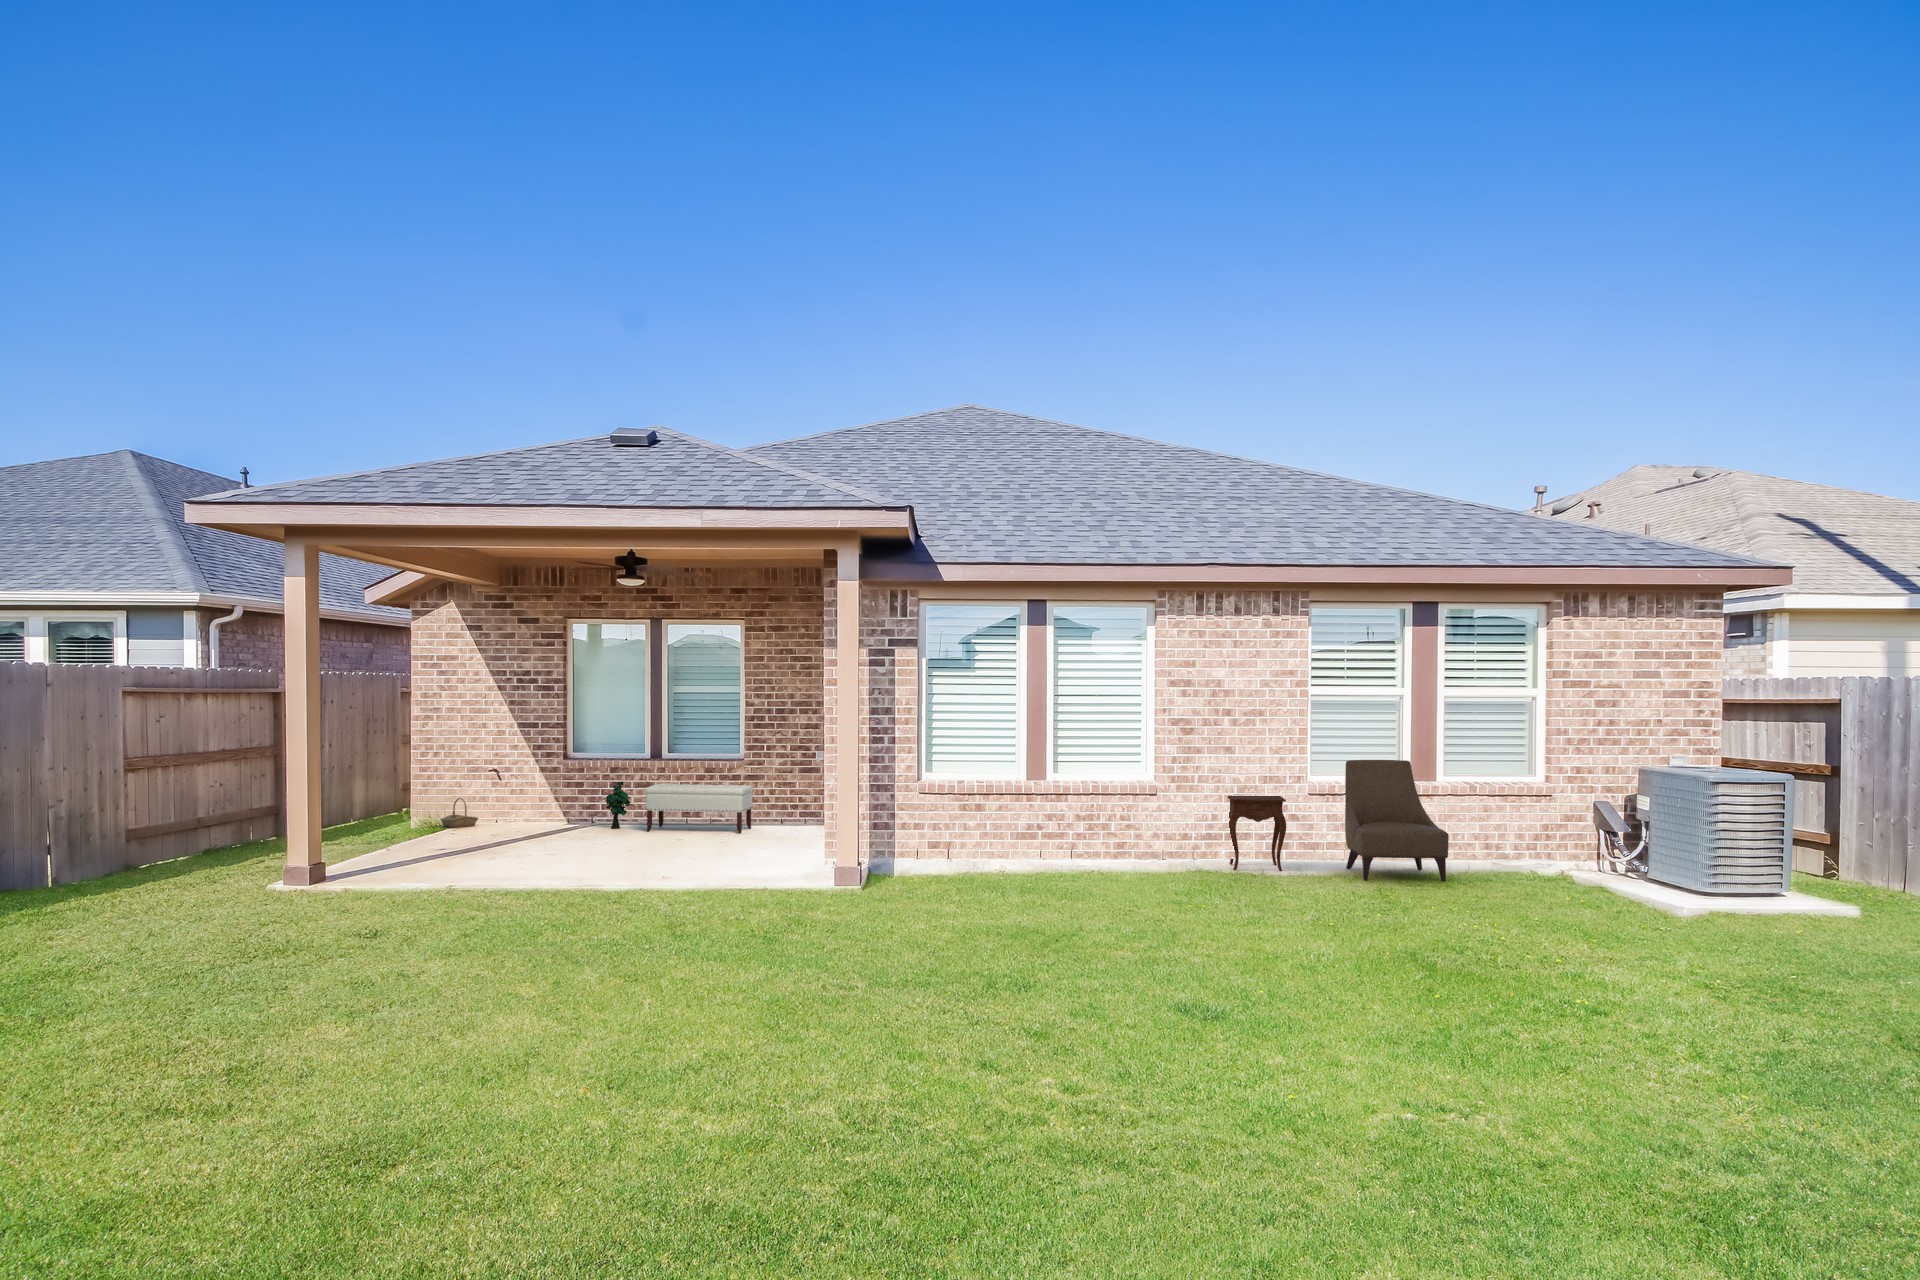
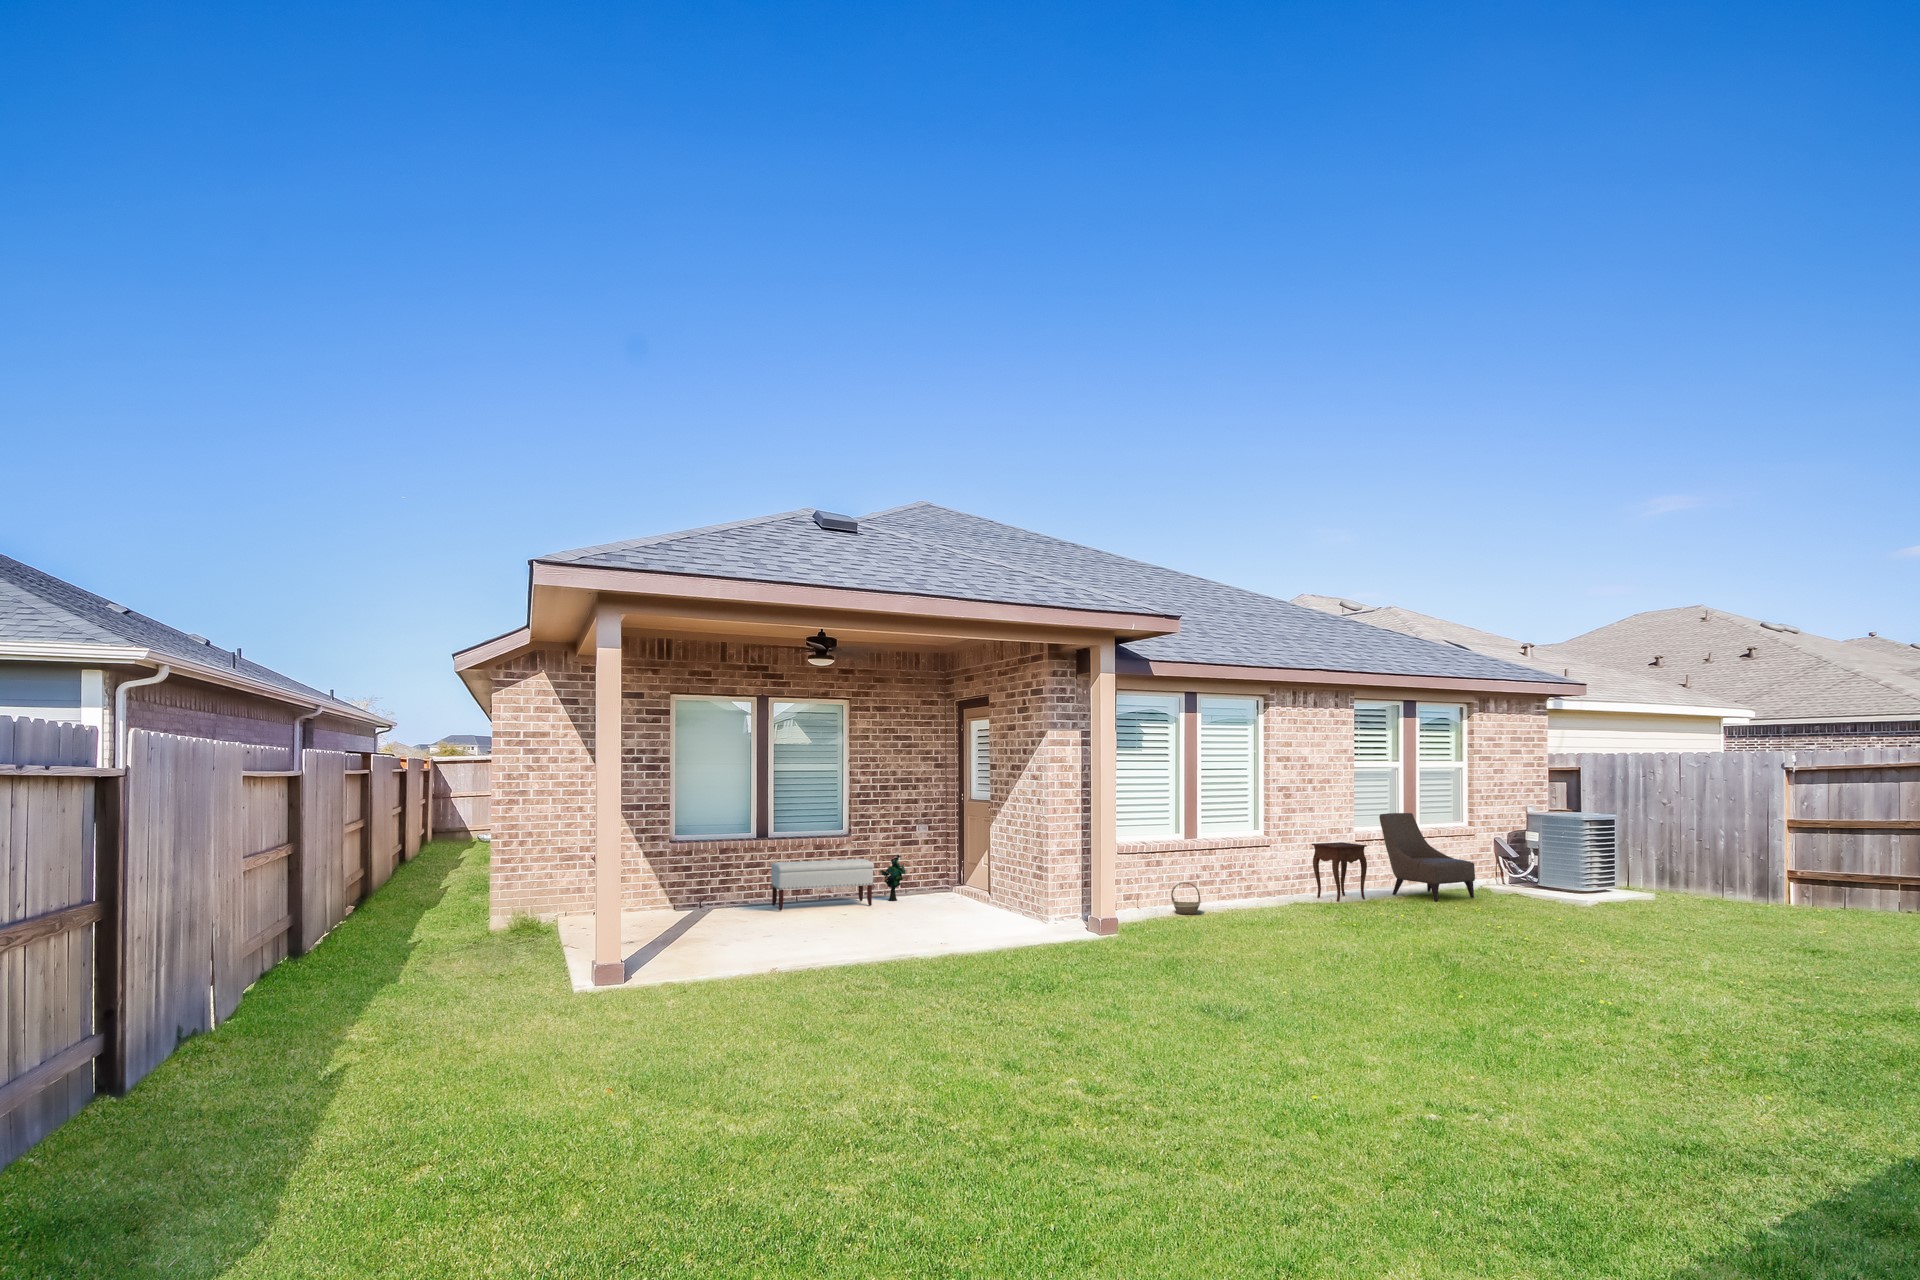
decorative plant: present [603,782,631,829] -> present [881,855,905,901]
basket: present [441,798,478,828] -> present [1171,882,1201,915]

